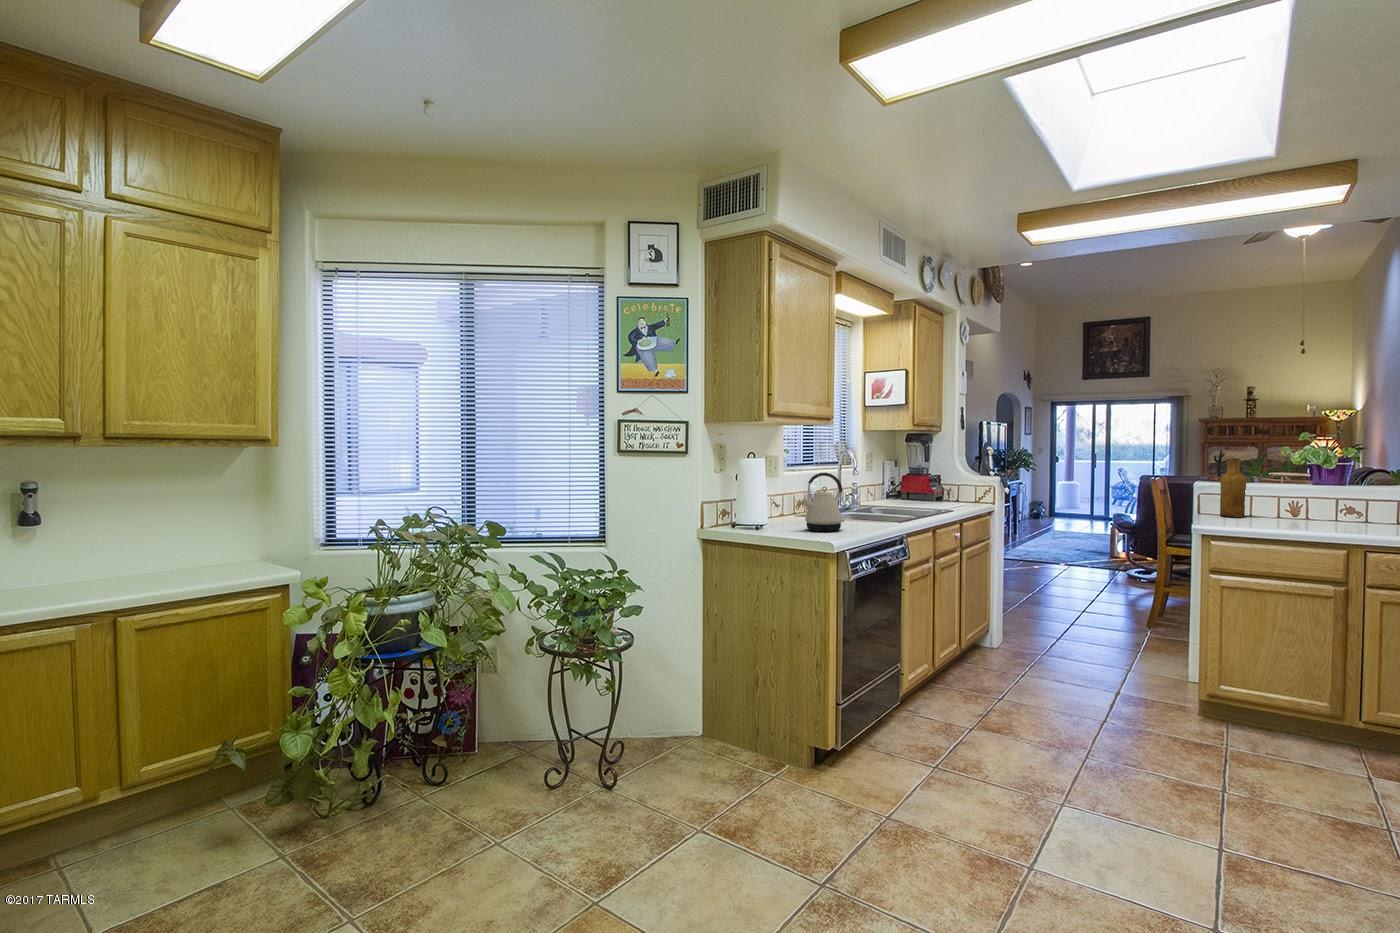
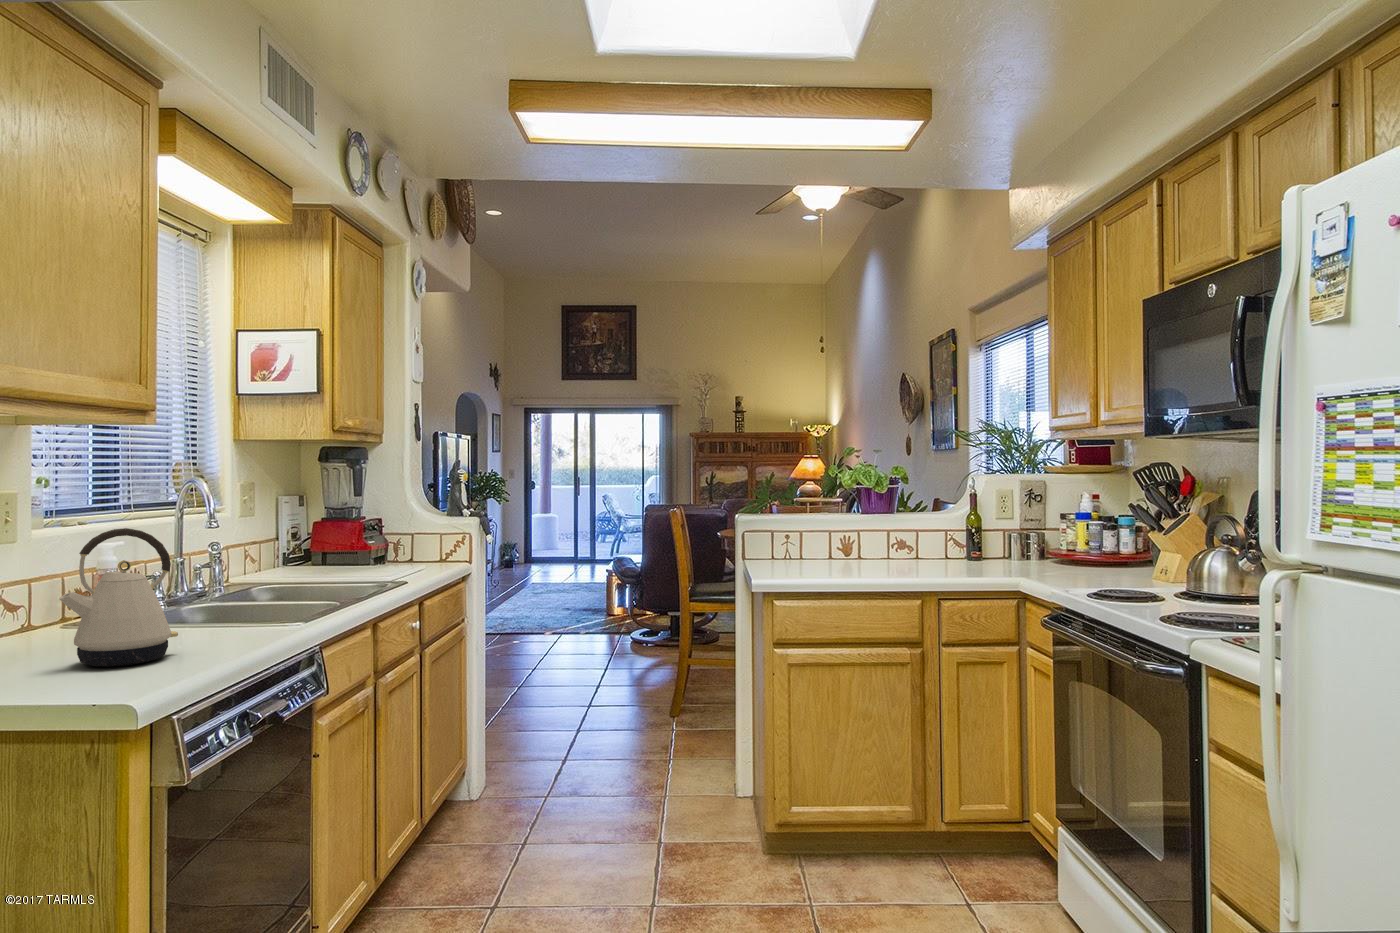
vase: present [1220,458,1247,517] -> none [768,481,796,562]

